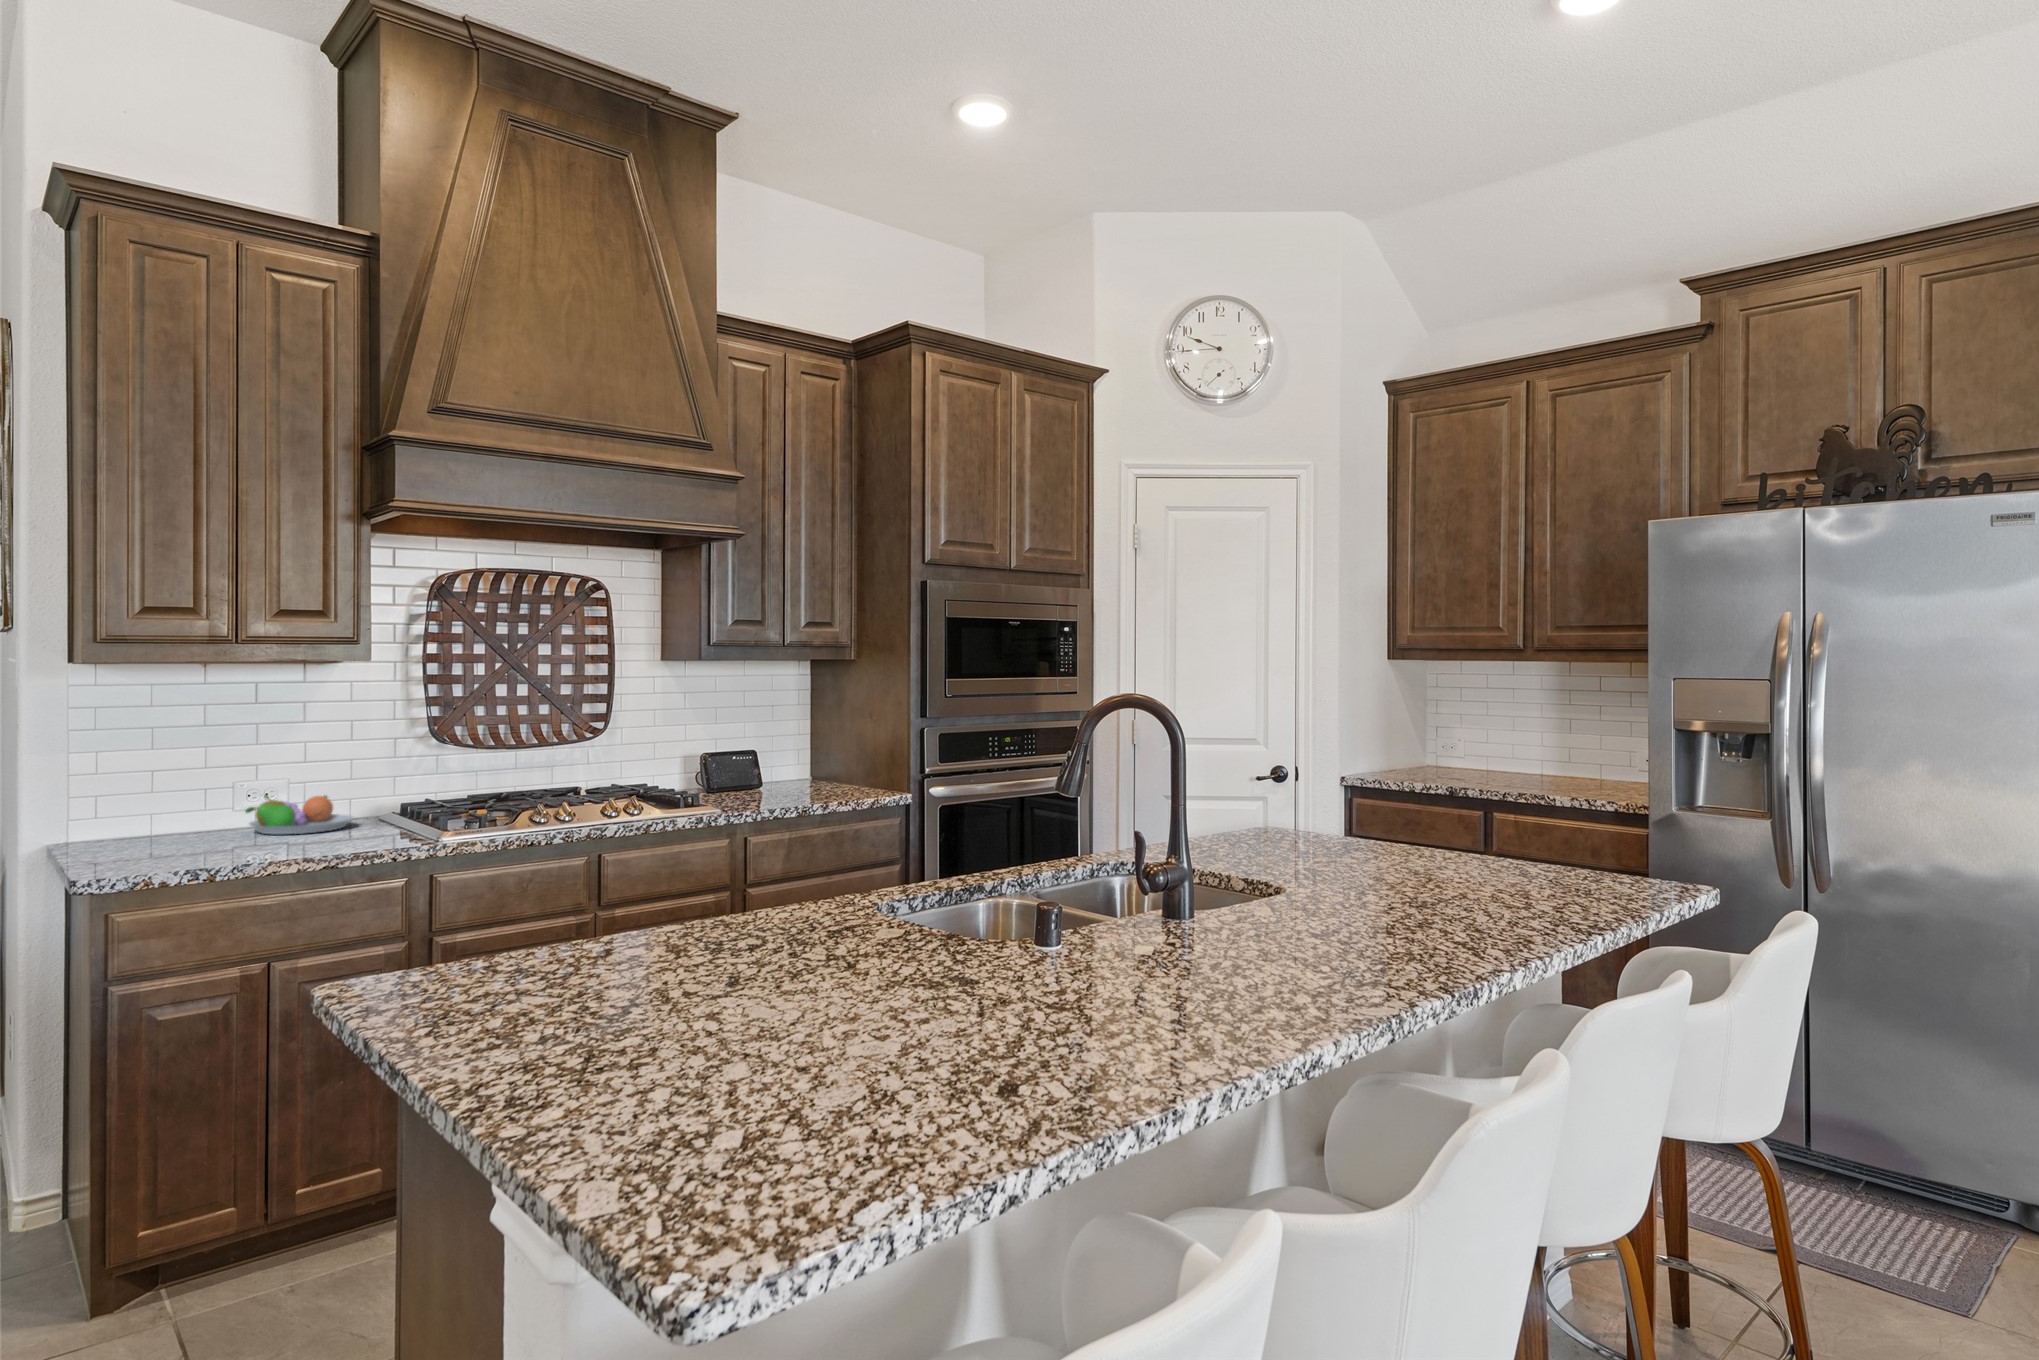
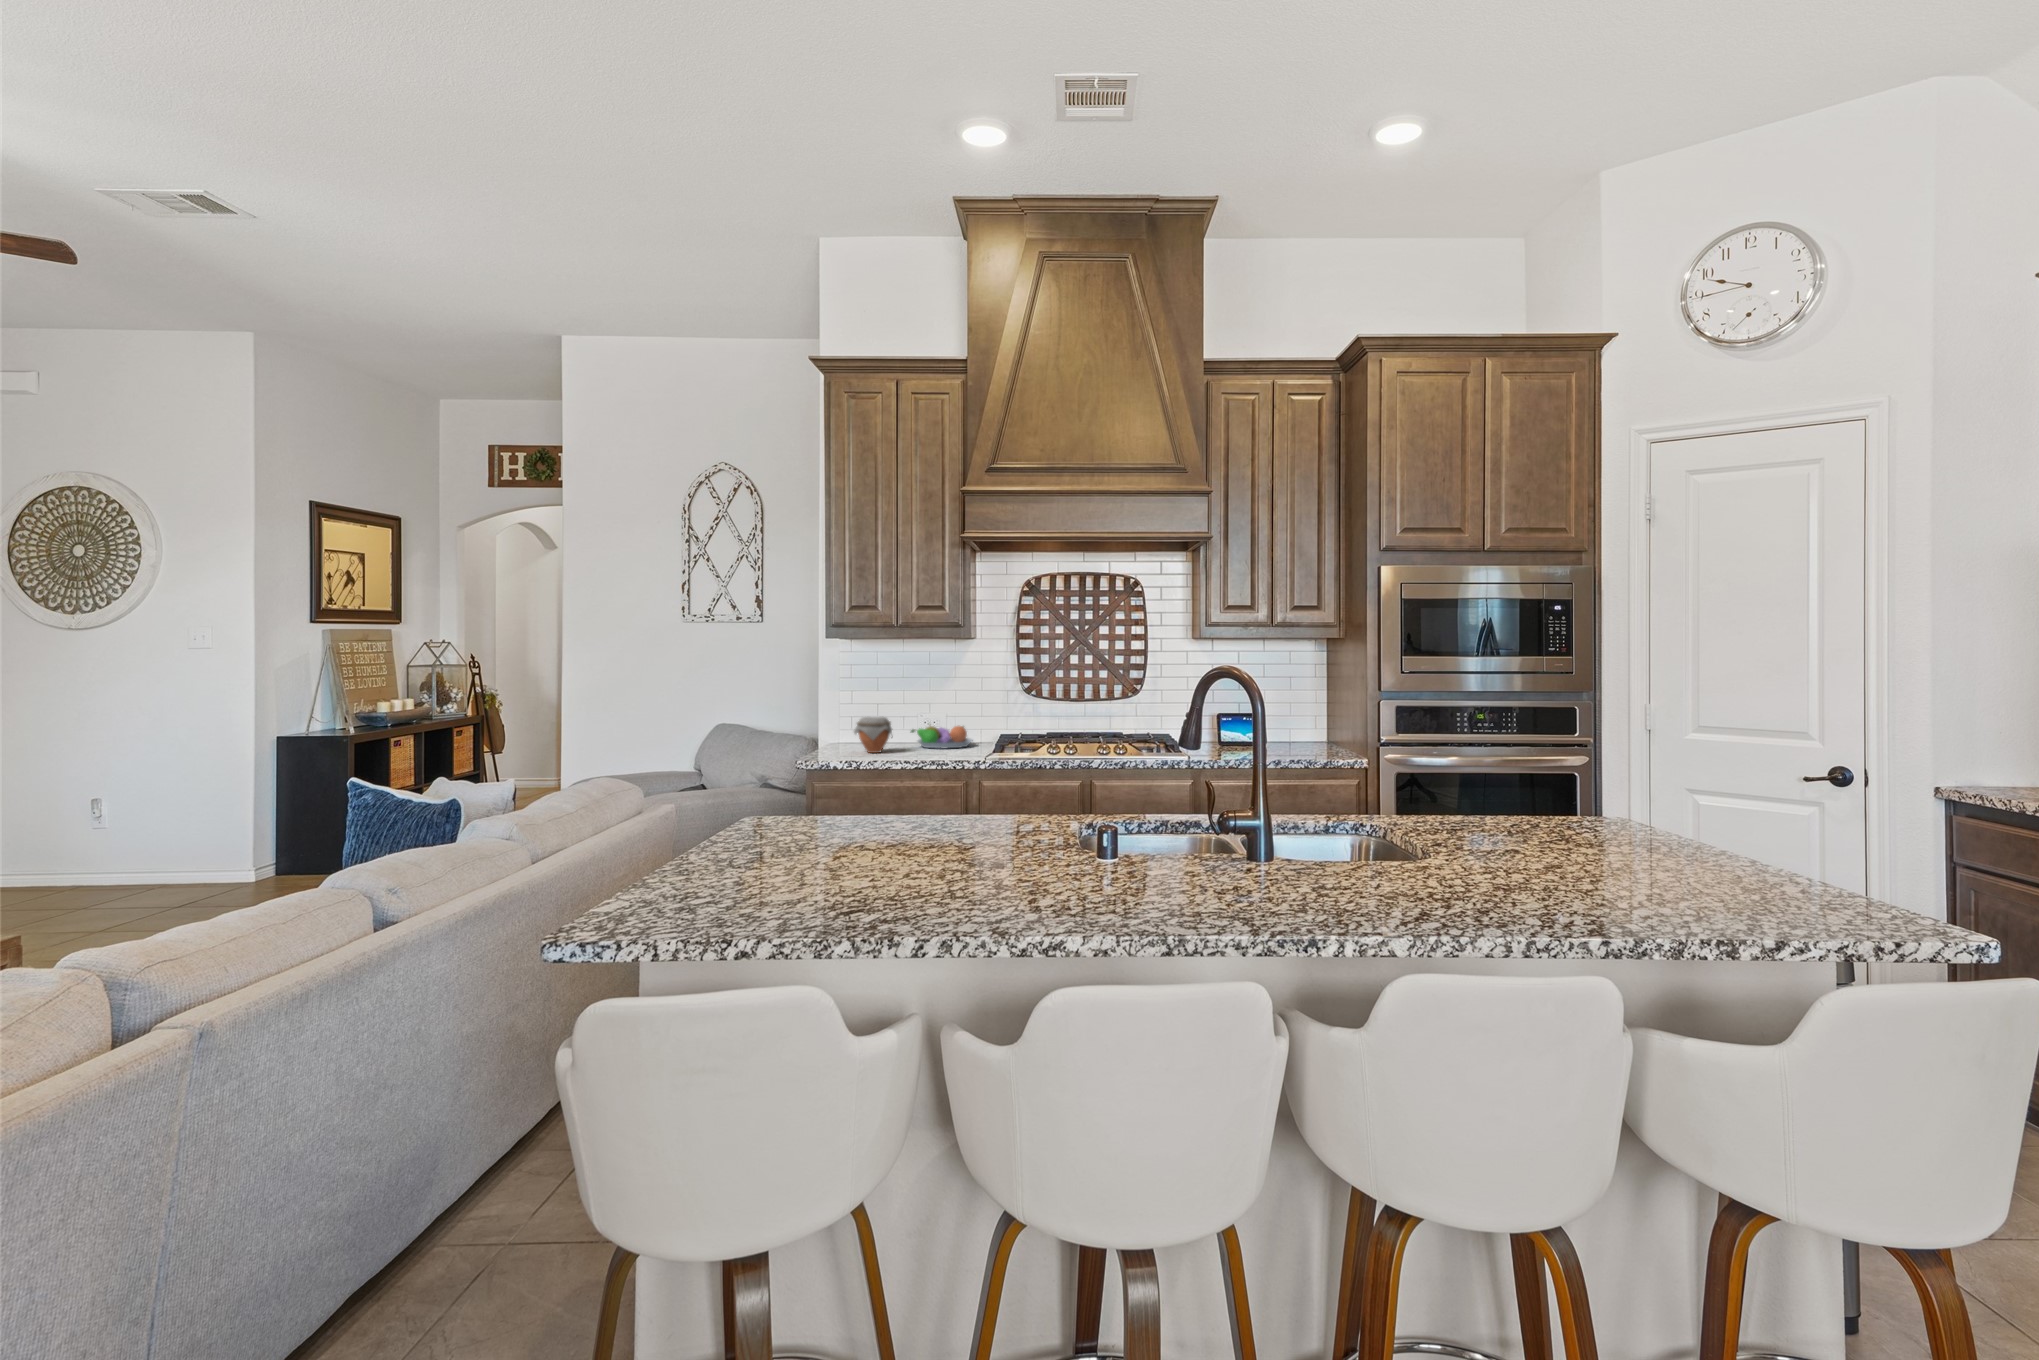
jar: none [152,790,237,852] -> present [854,717,892,753]

